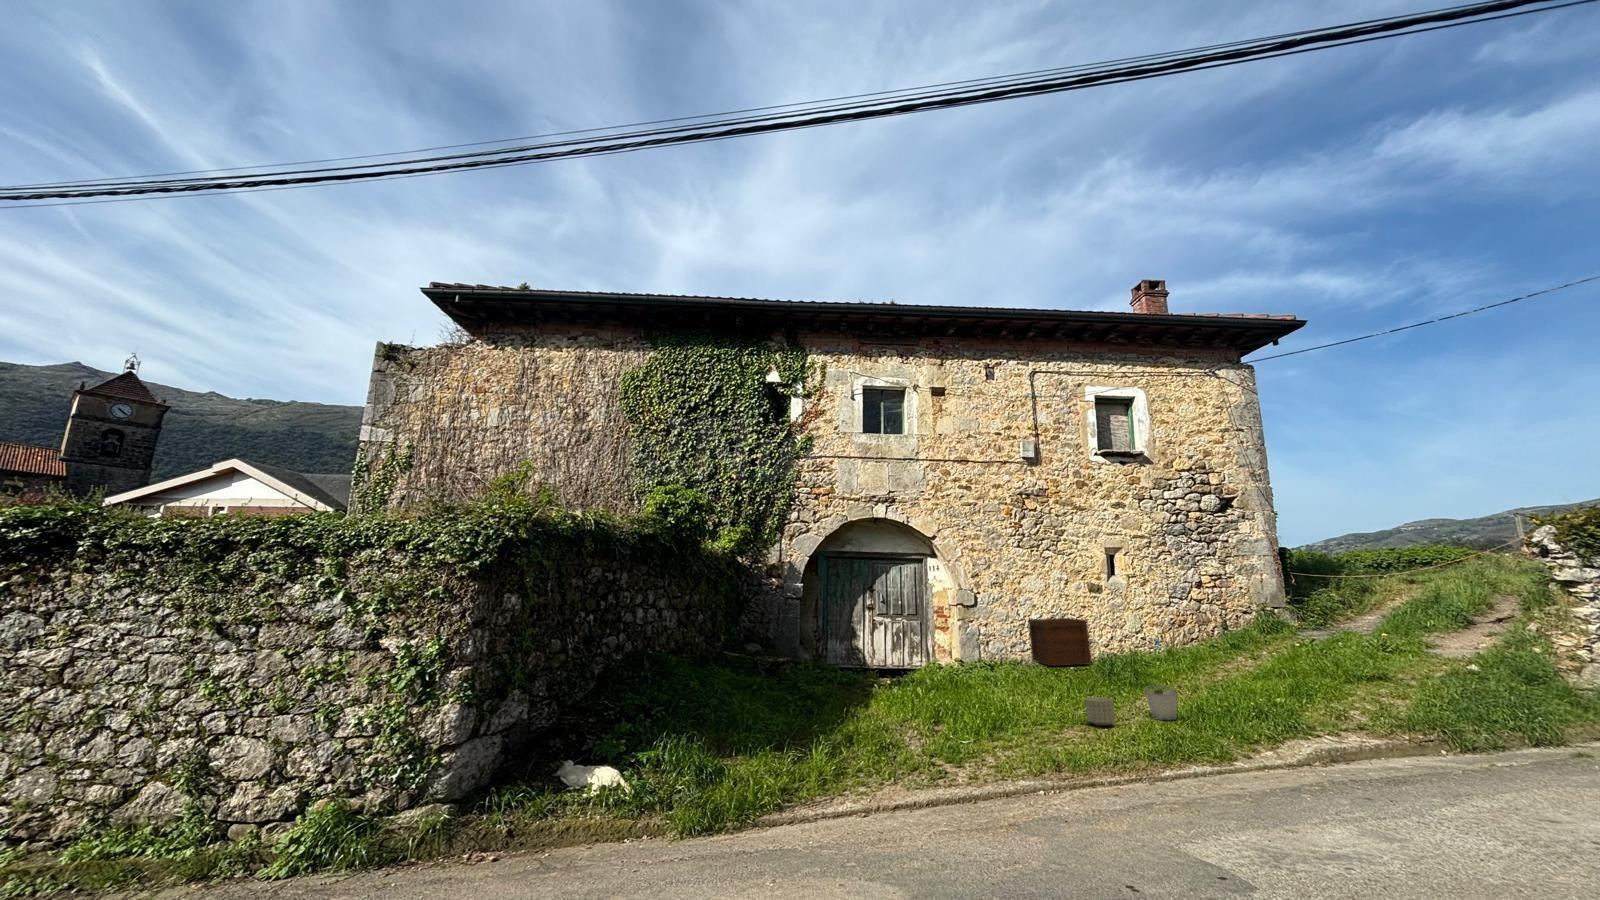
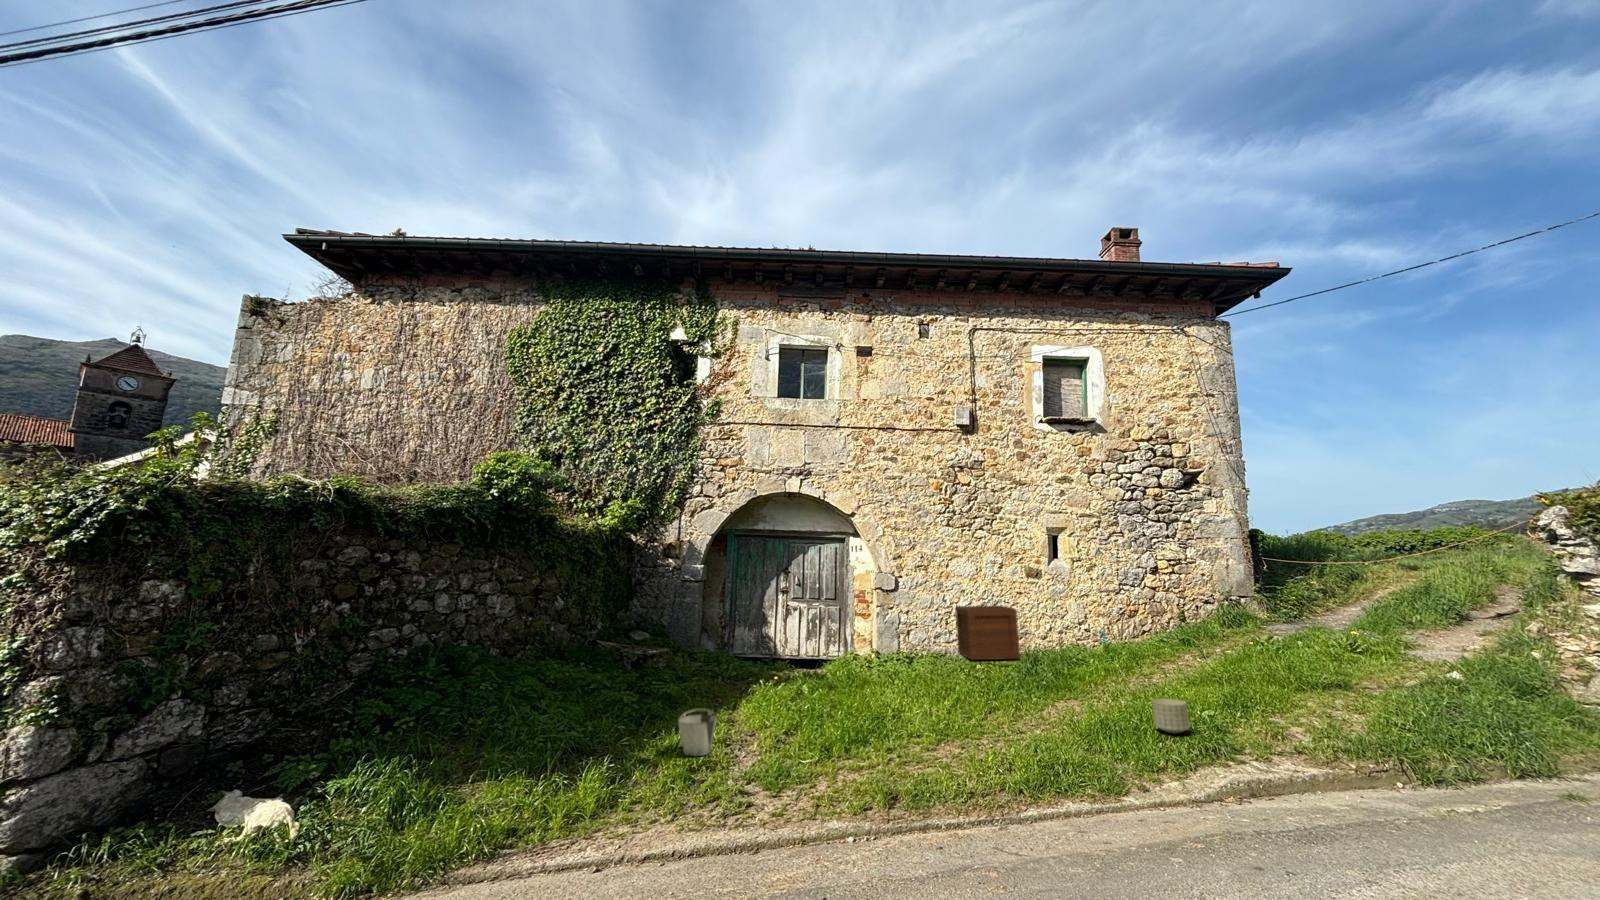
bucket: present [1145,685,1178,720] -> present [678,708,716,756]
planter: present [1085,697,1115,726] -> present [1152,699,1189,734]

